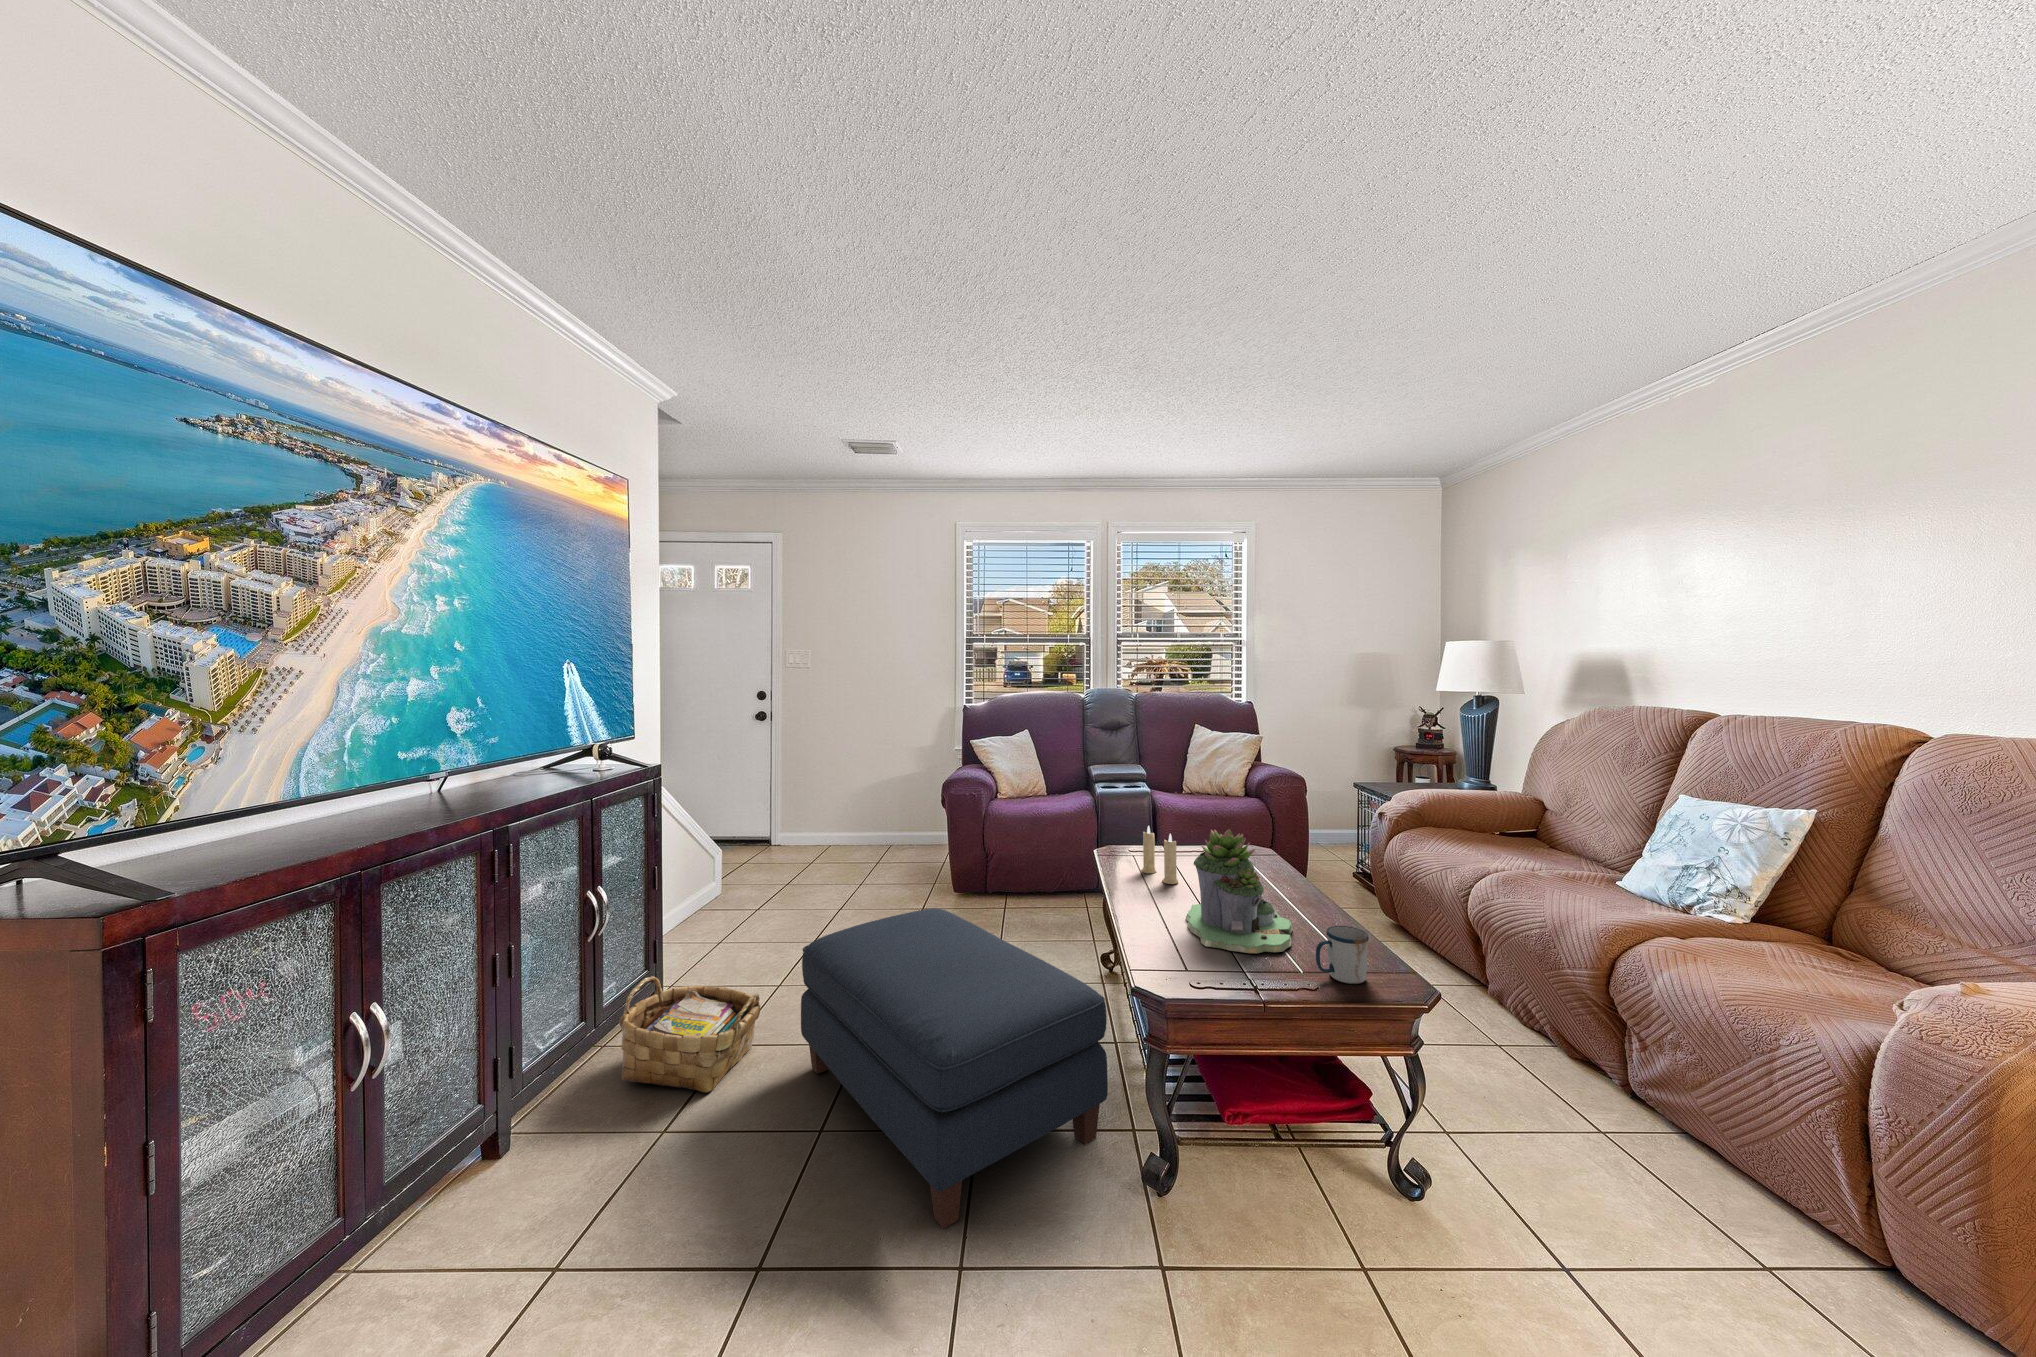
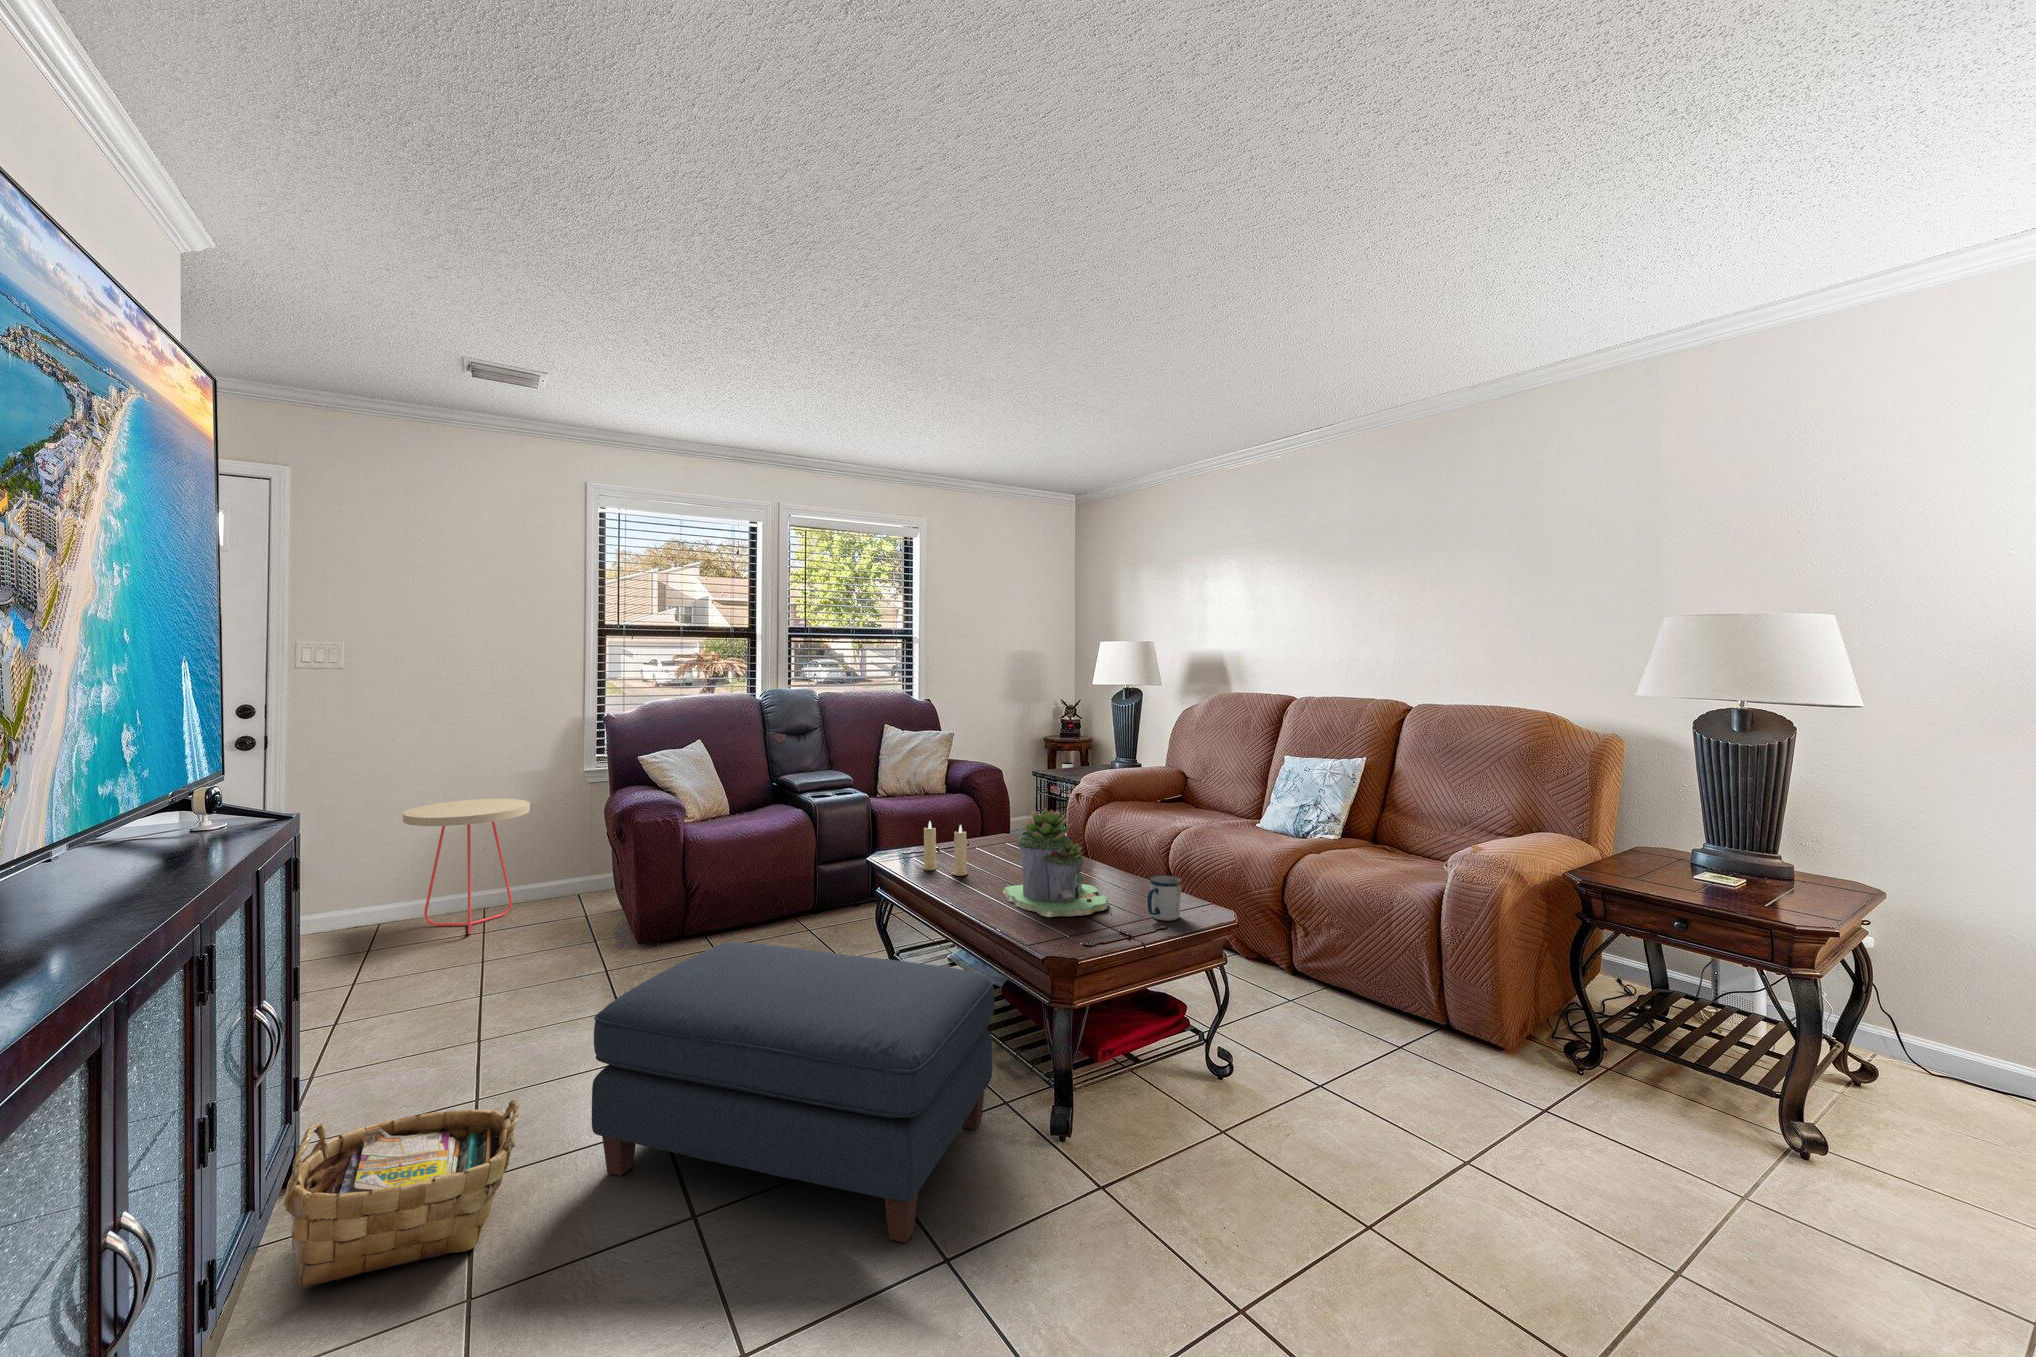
side table: none [844,769,920,864] -> present [403,799,530,934]

